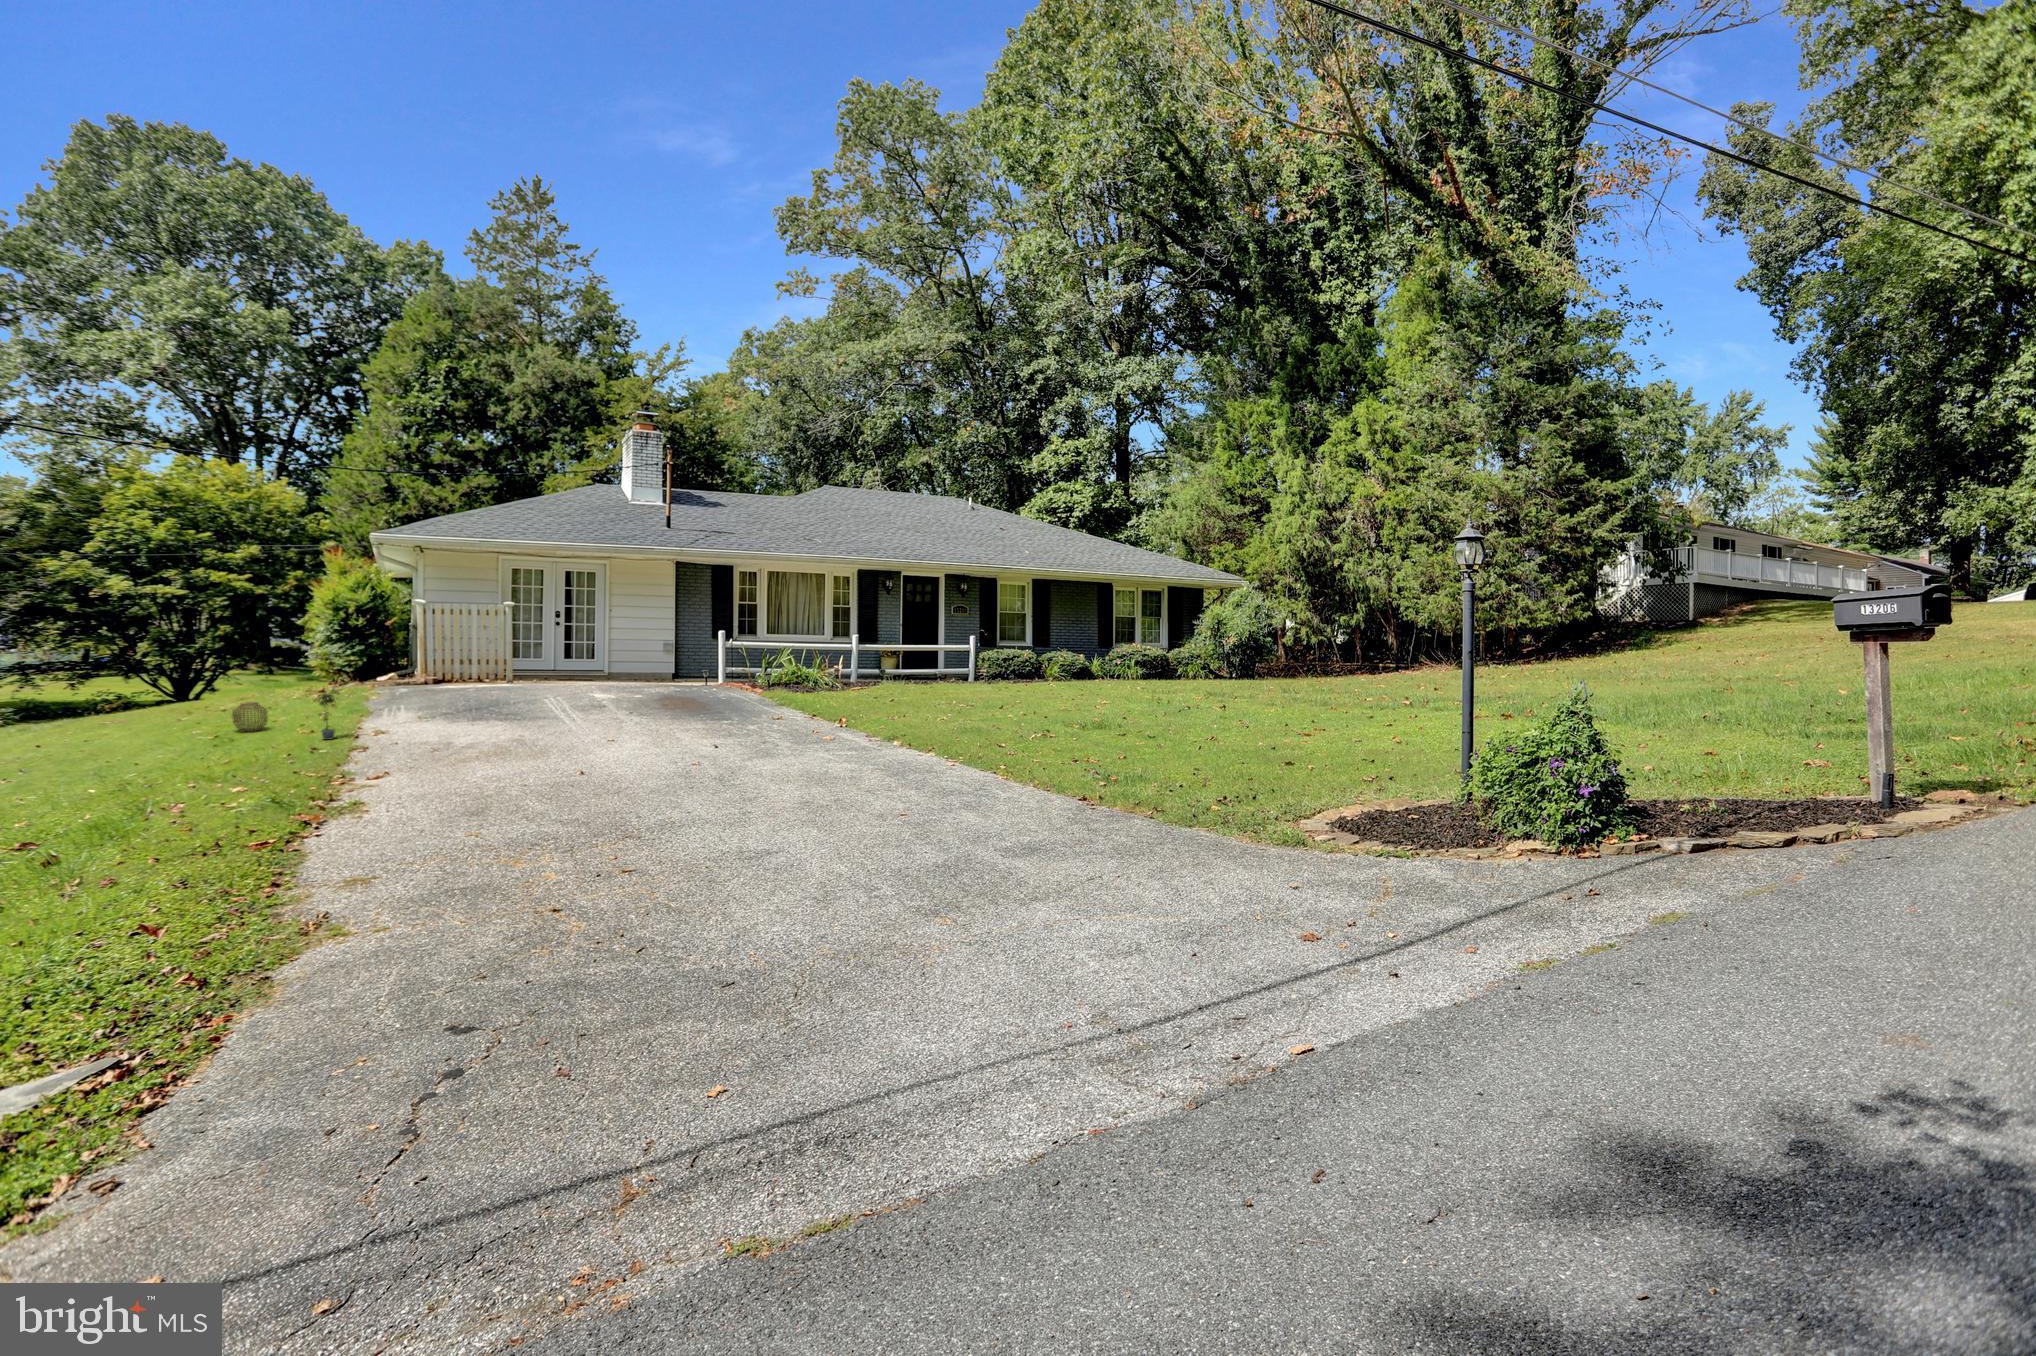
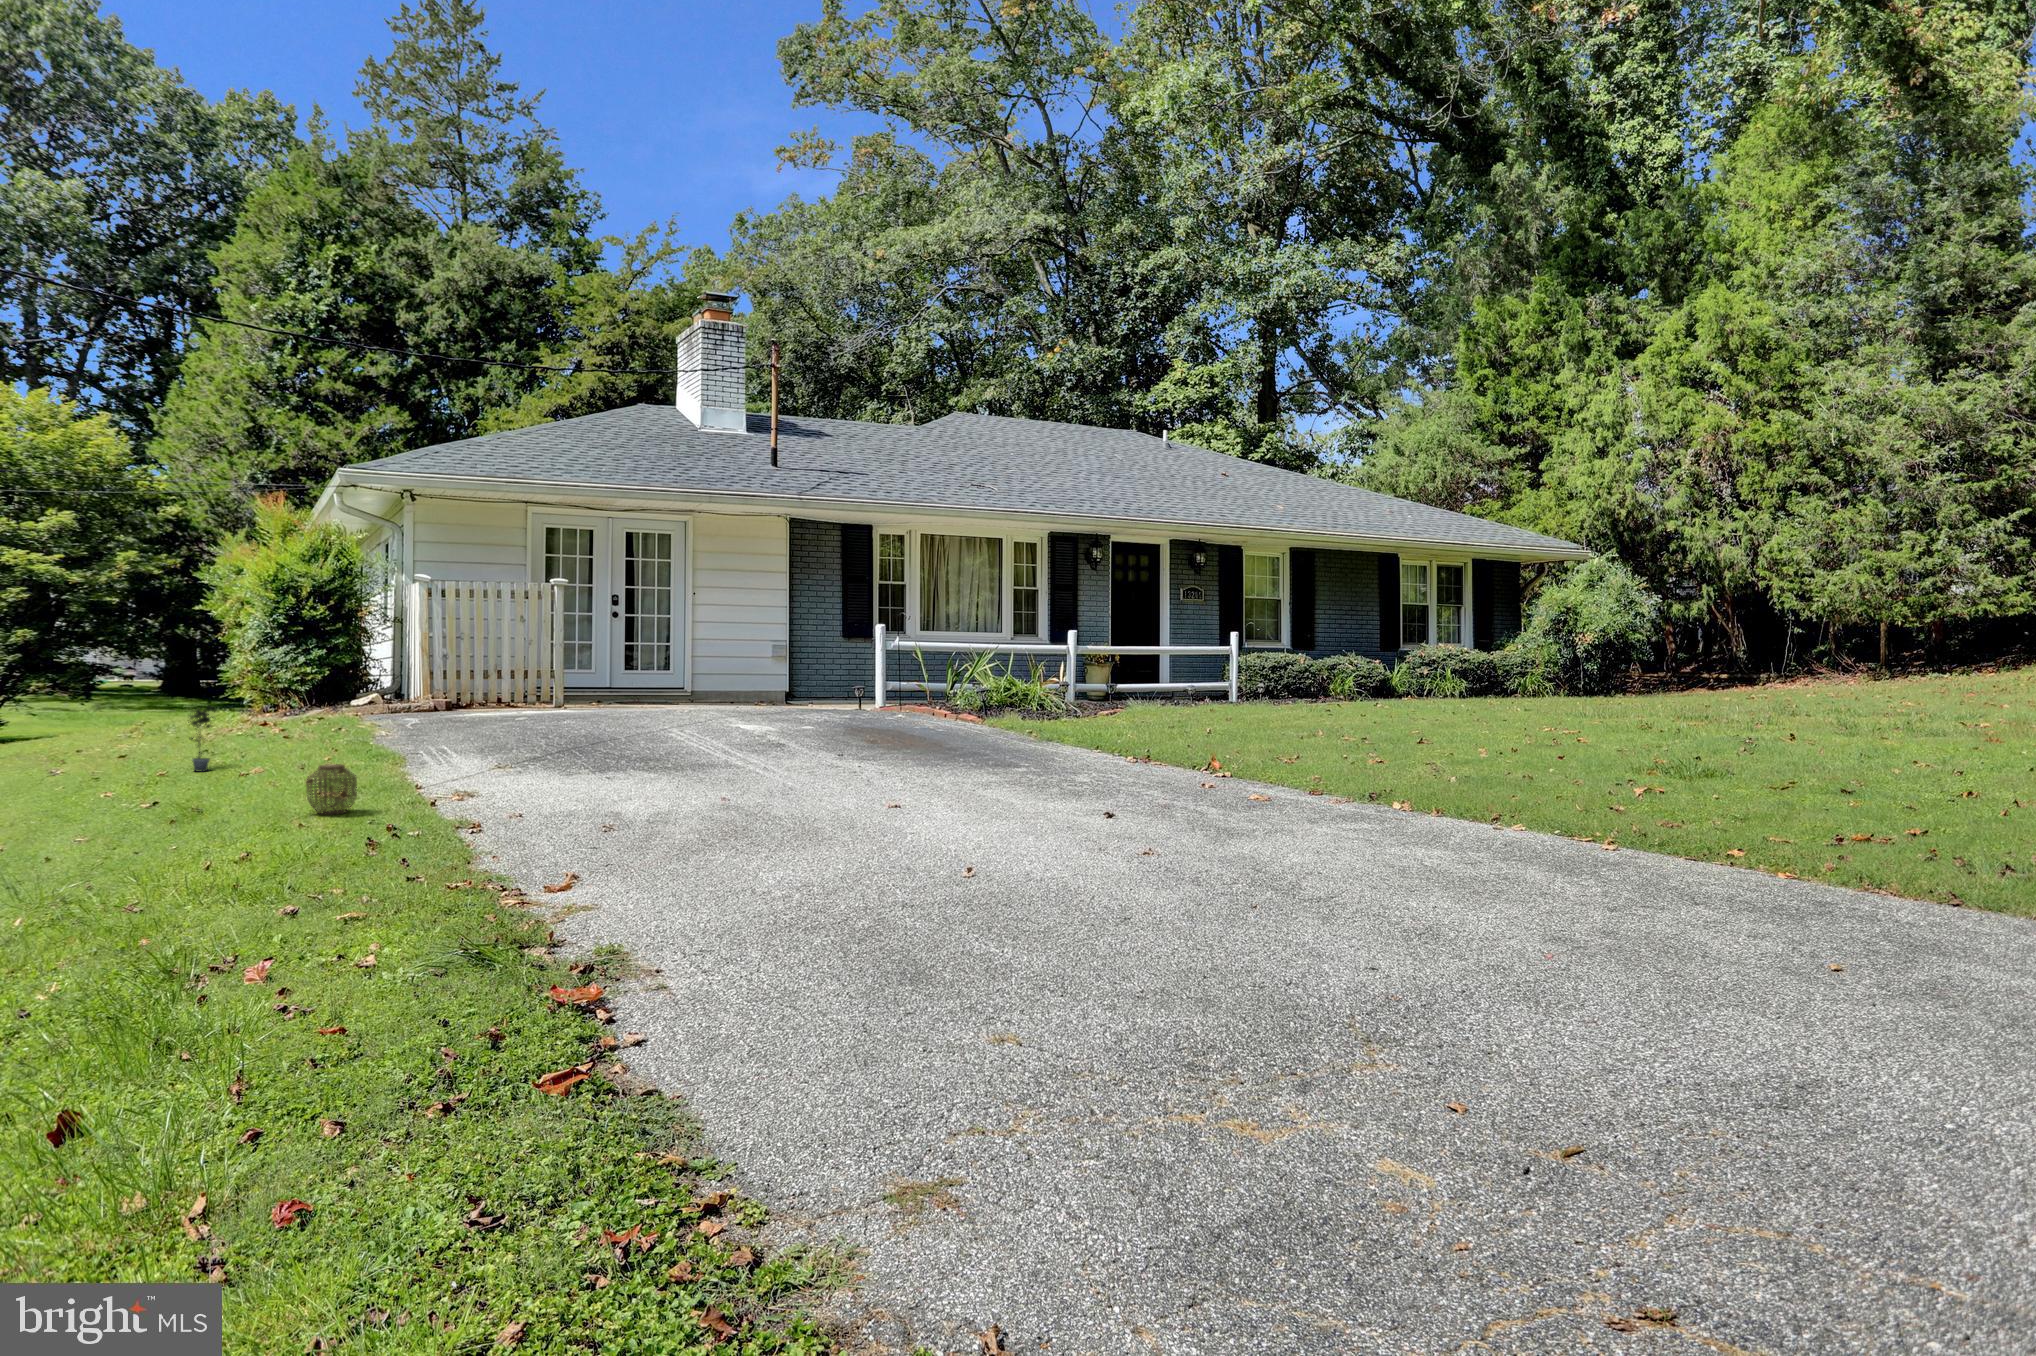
woven basket: present [232,702,268,732] -> present [306,764,357,814]

